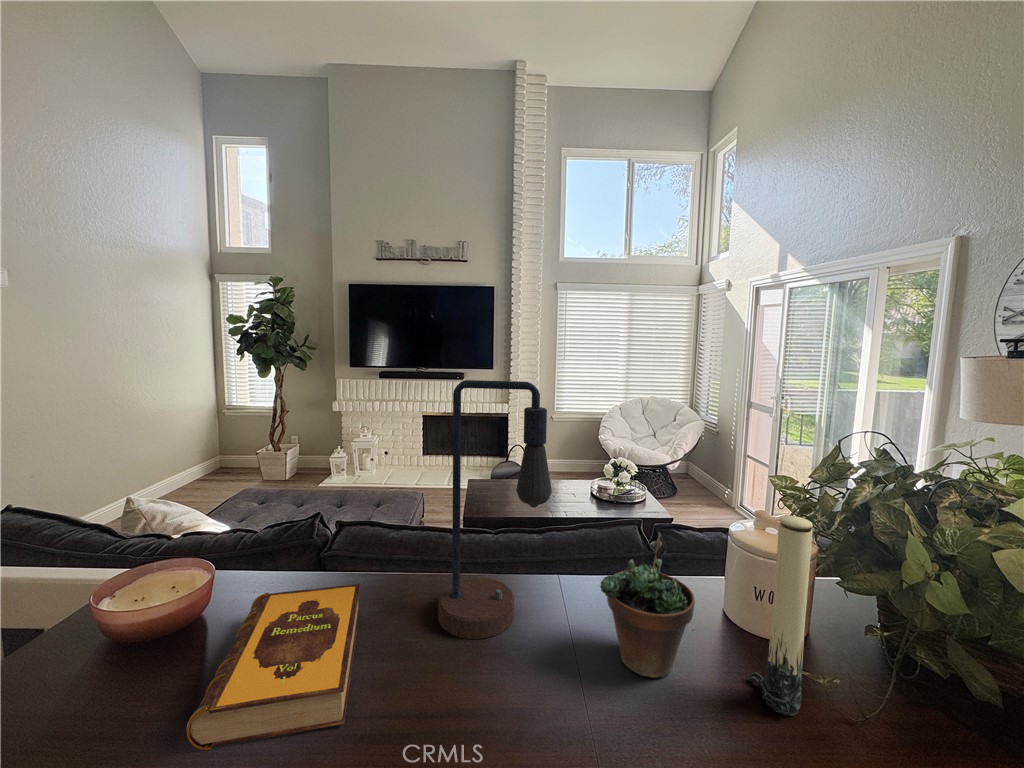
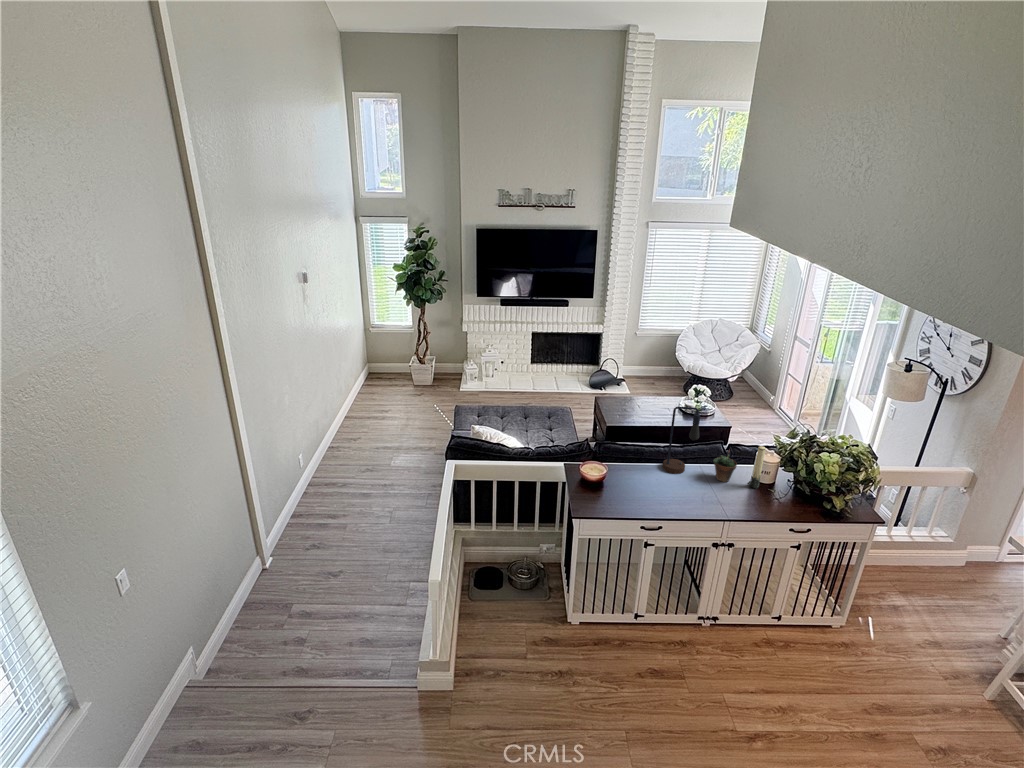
hardback book: present [186,584,360,750] -> none [615,460,659,490]

